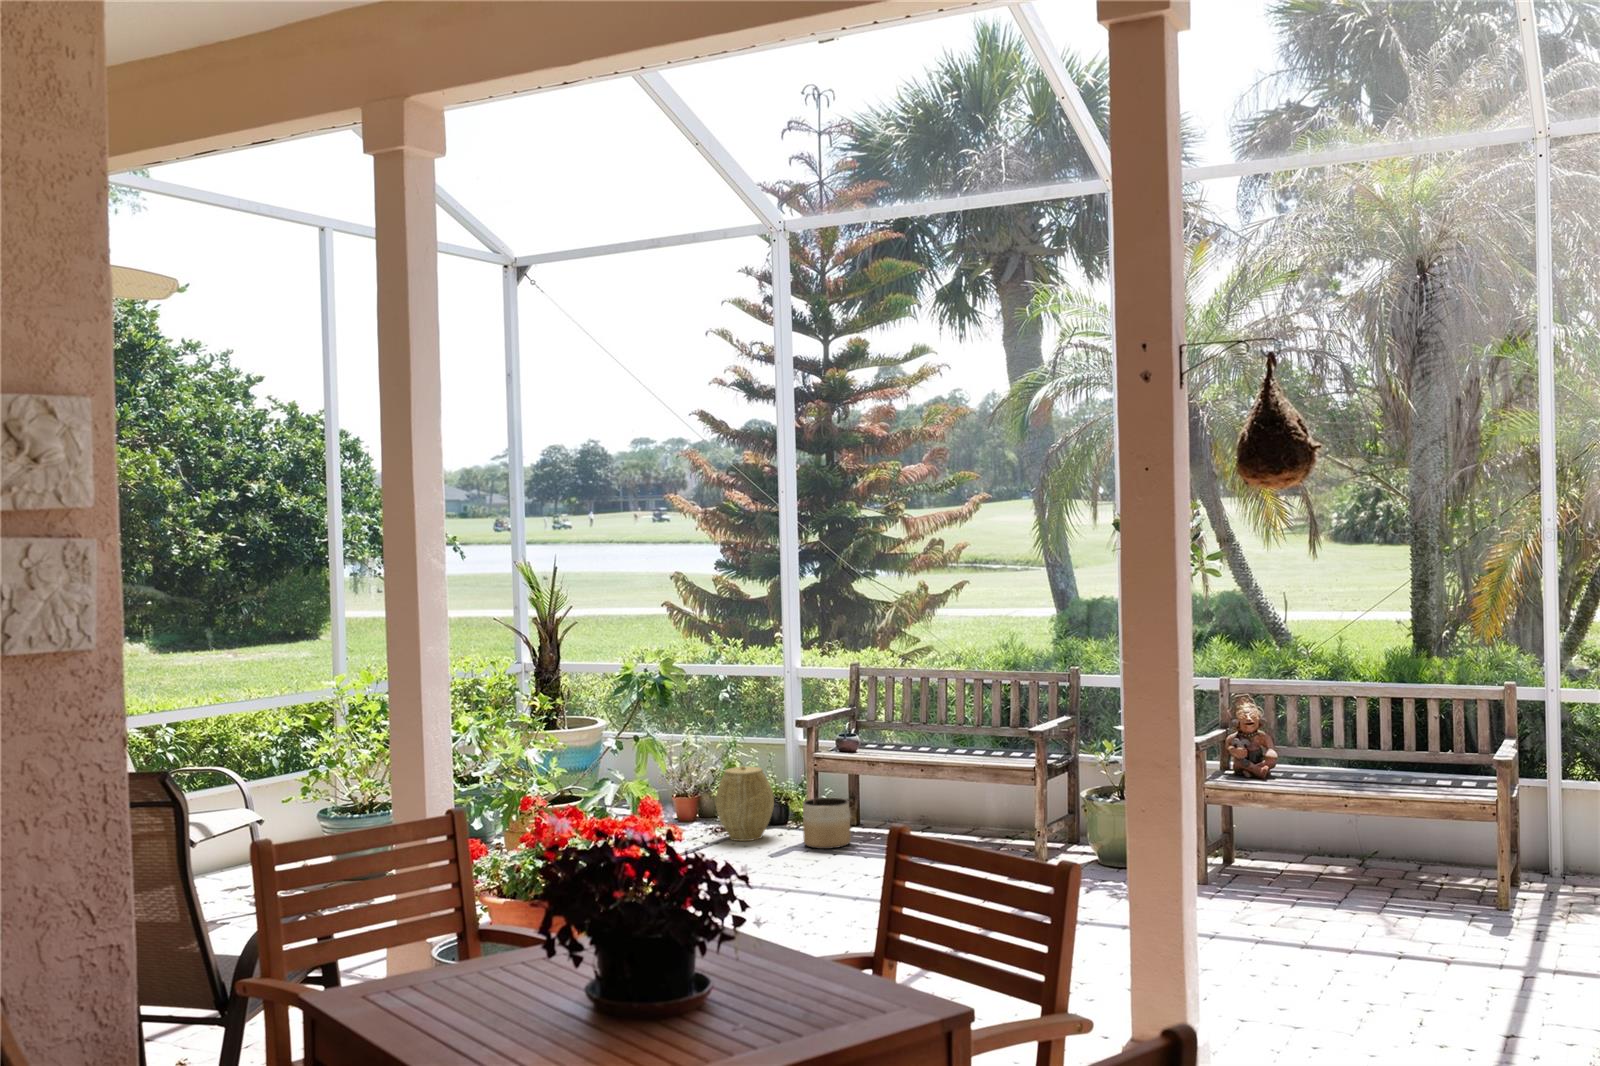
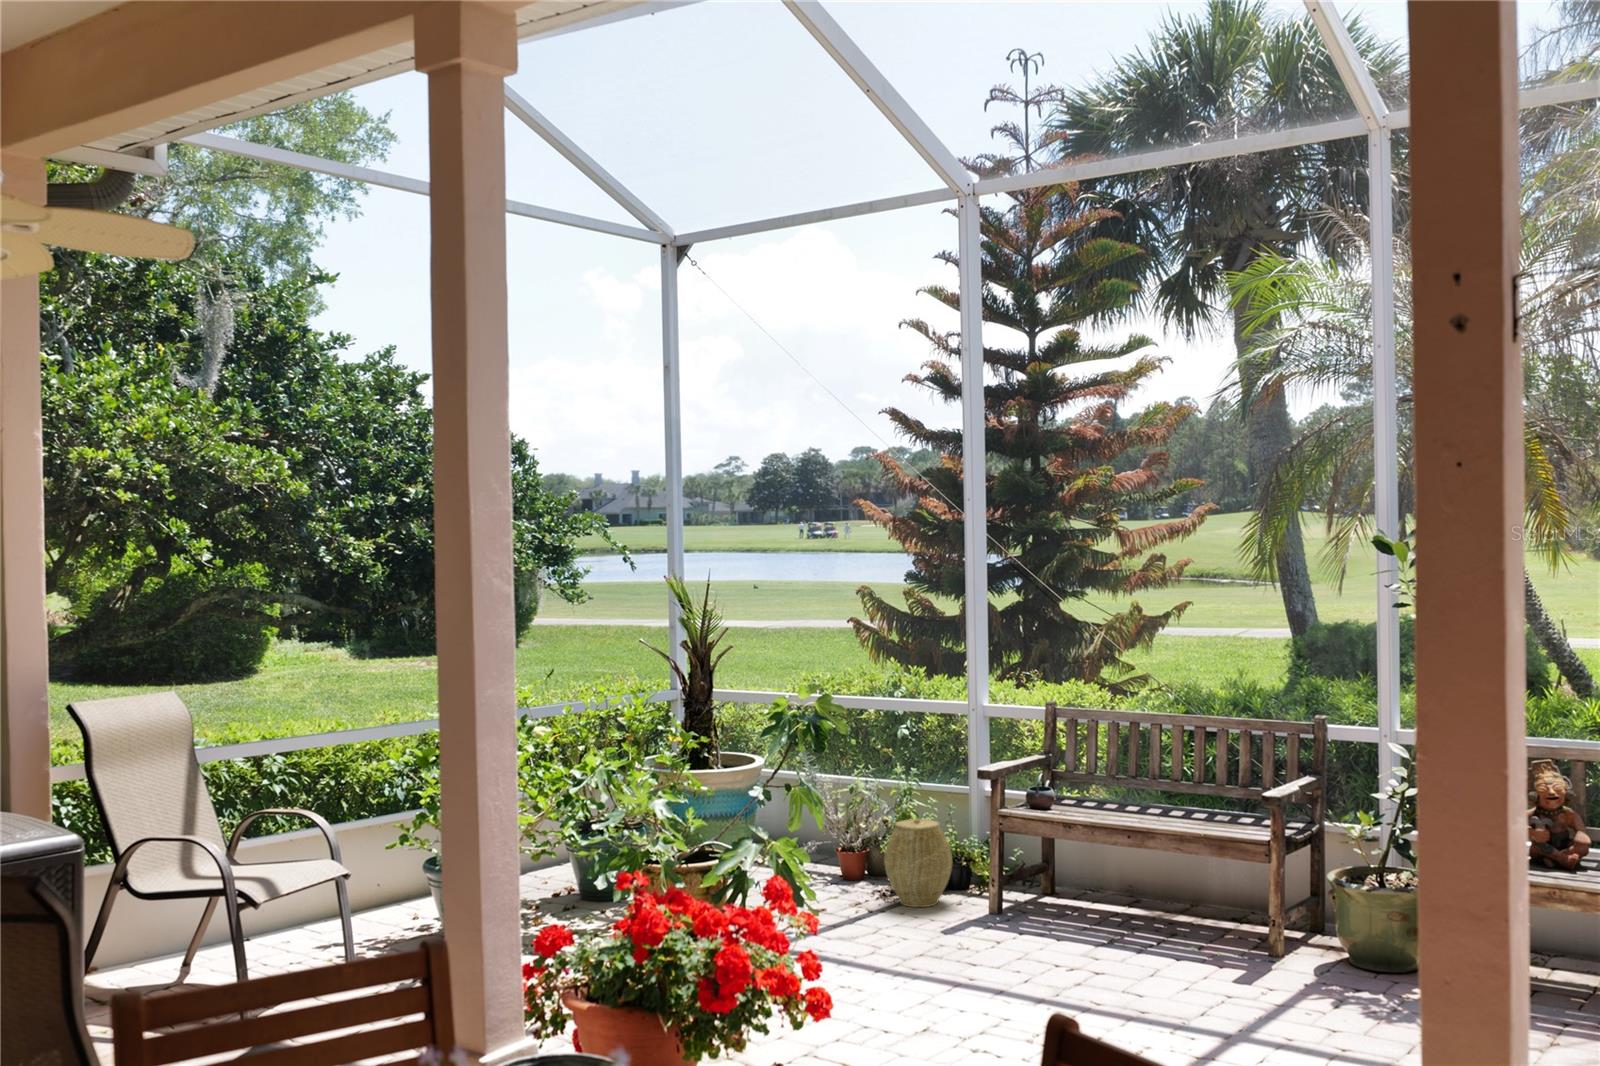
planter: present [803,798,851,849] -> none [985,862,1041,924]

